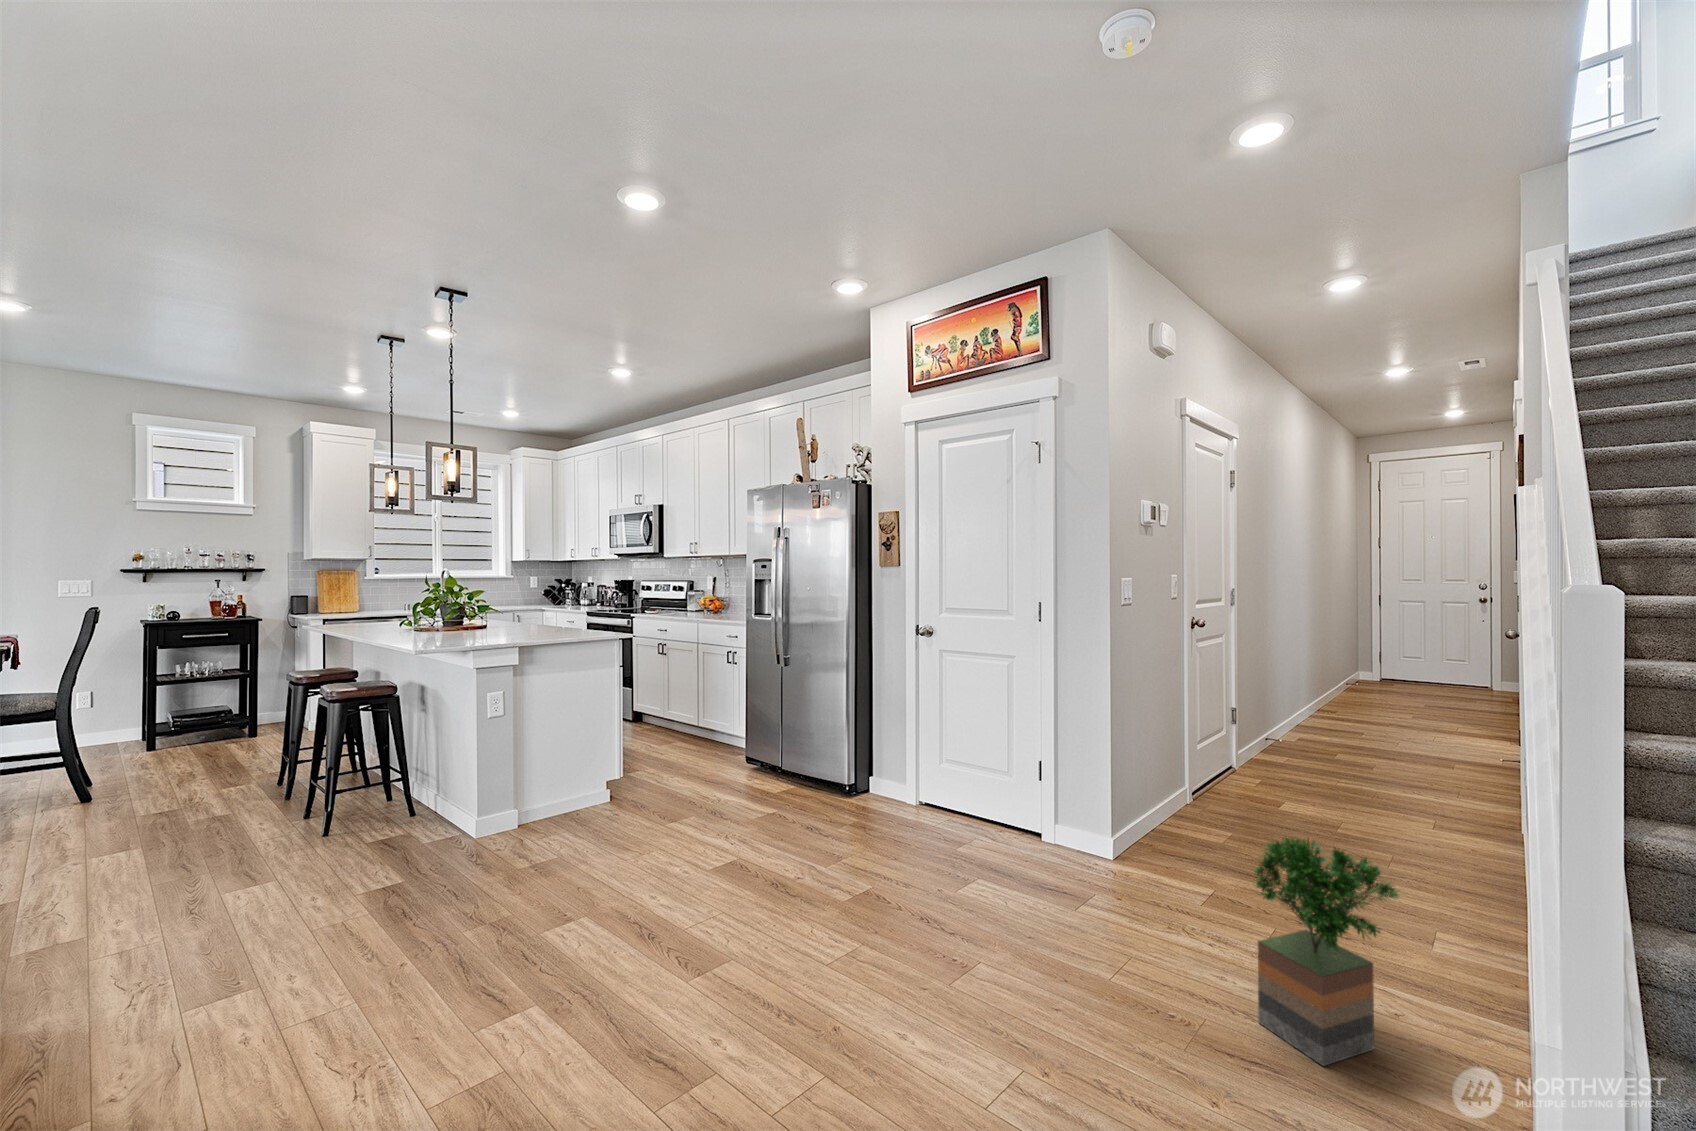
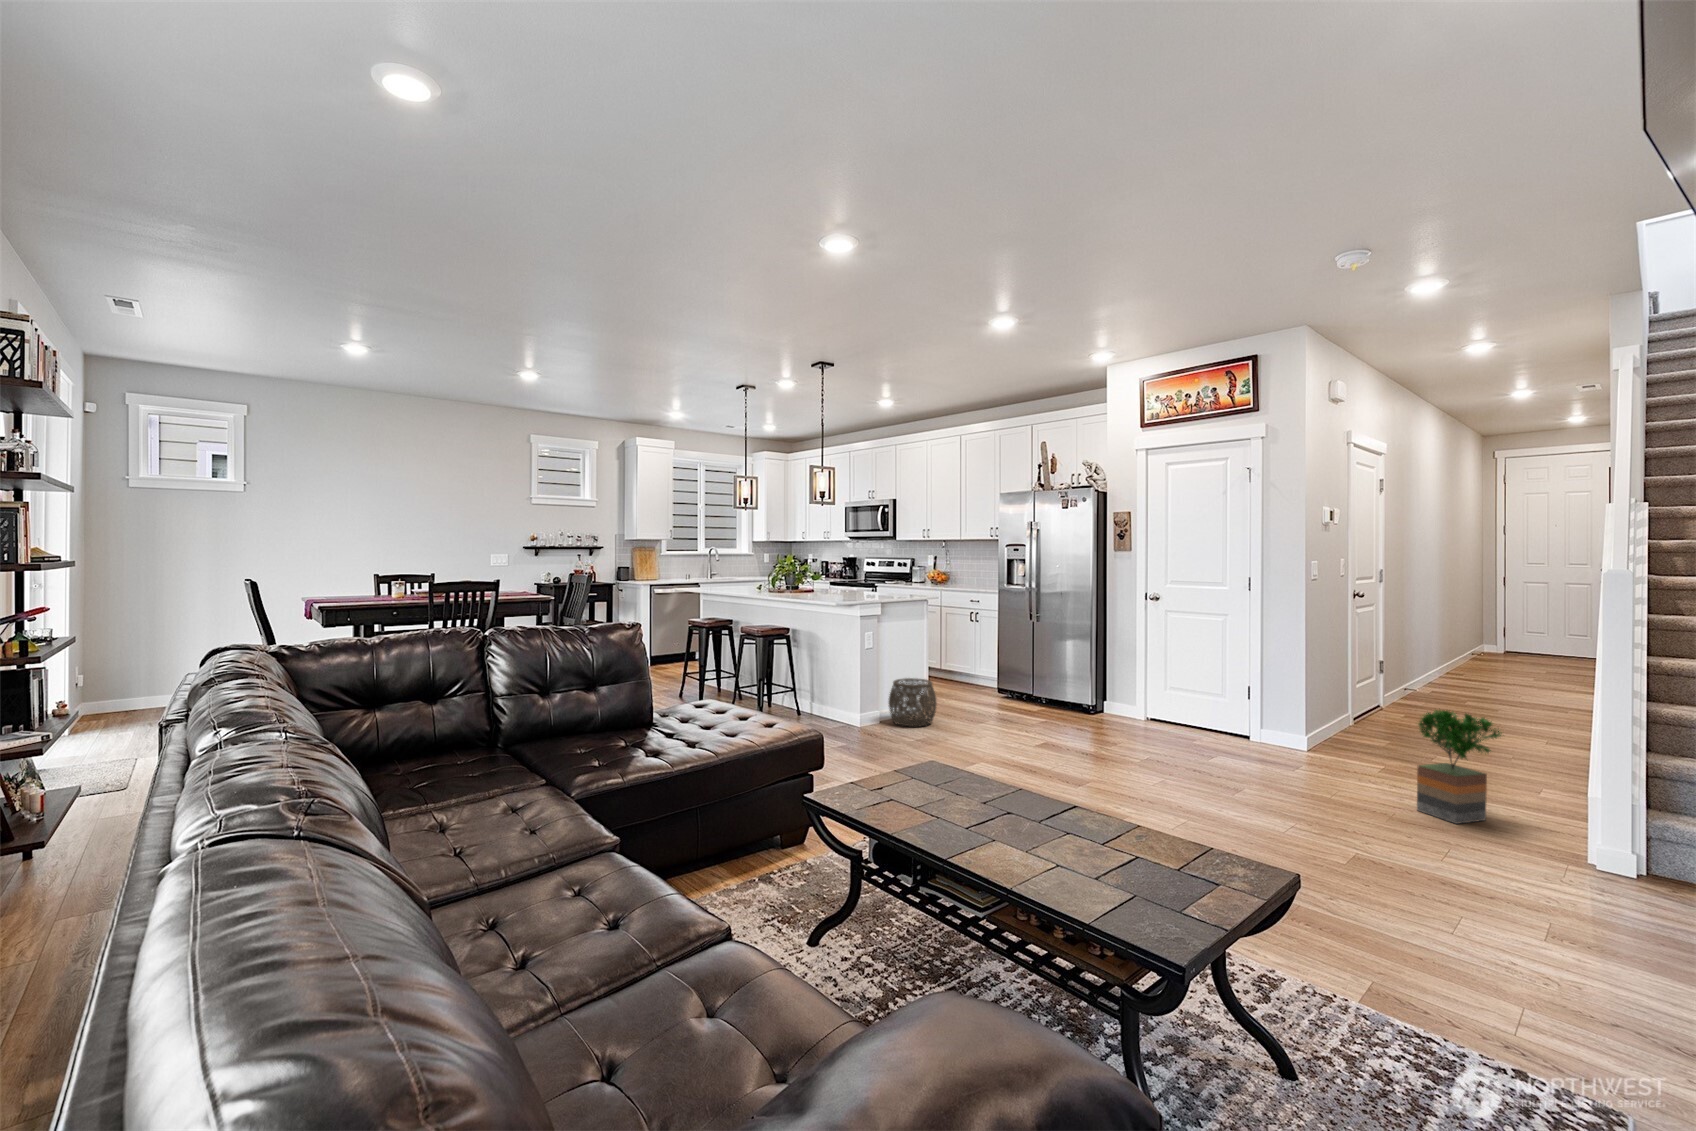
woven basket: none [527,756,606,836] -> present [889,678,937,727]

